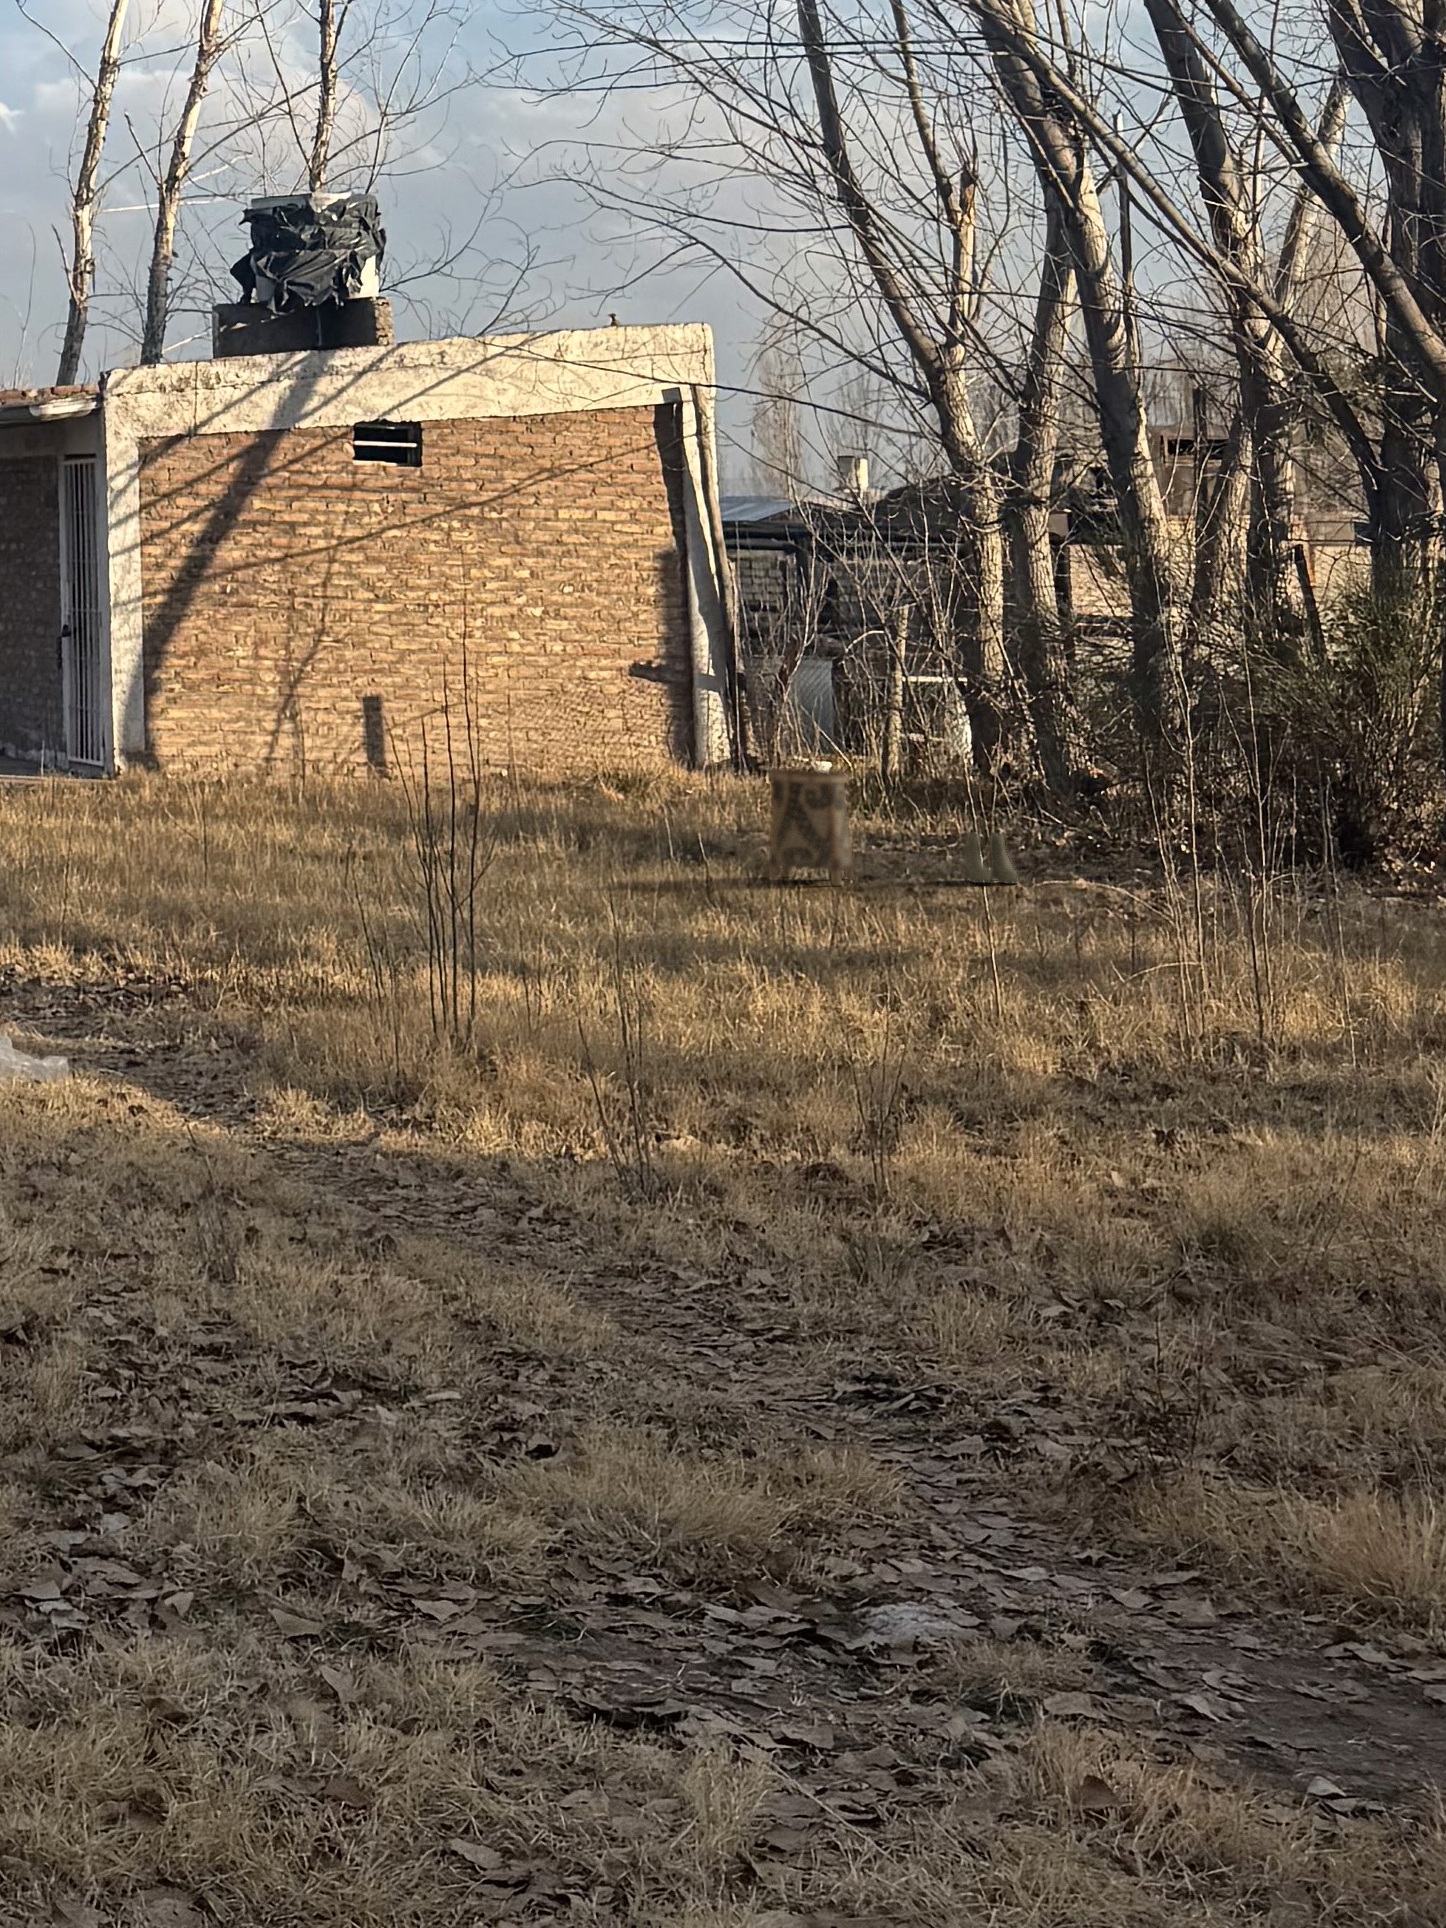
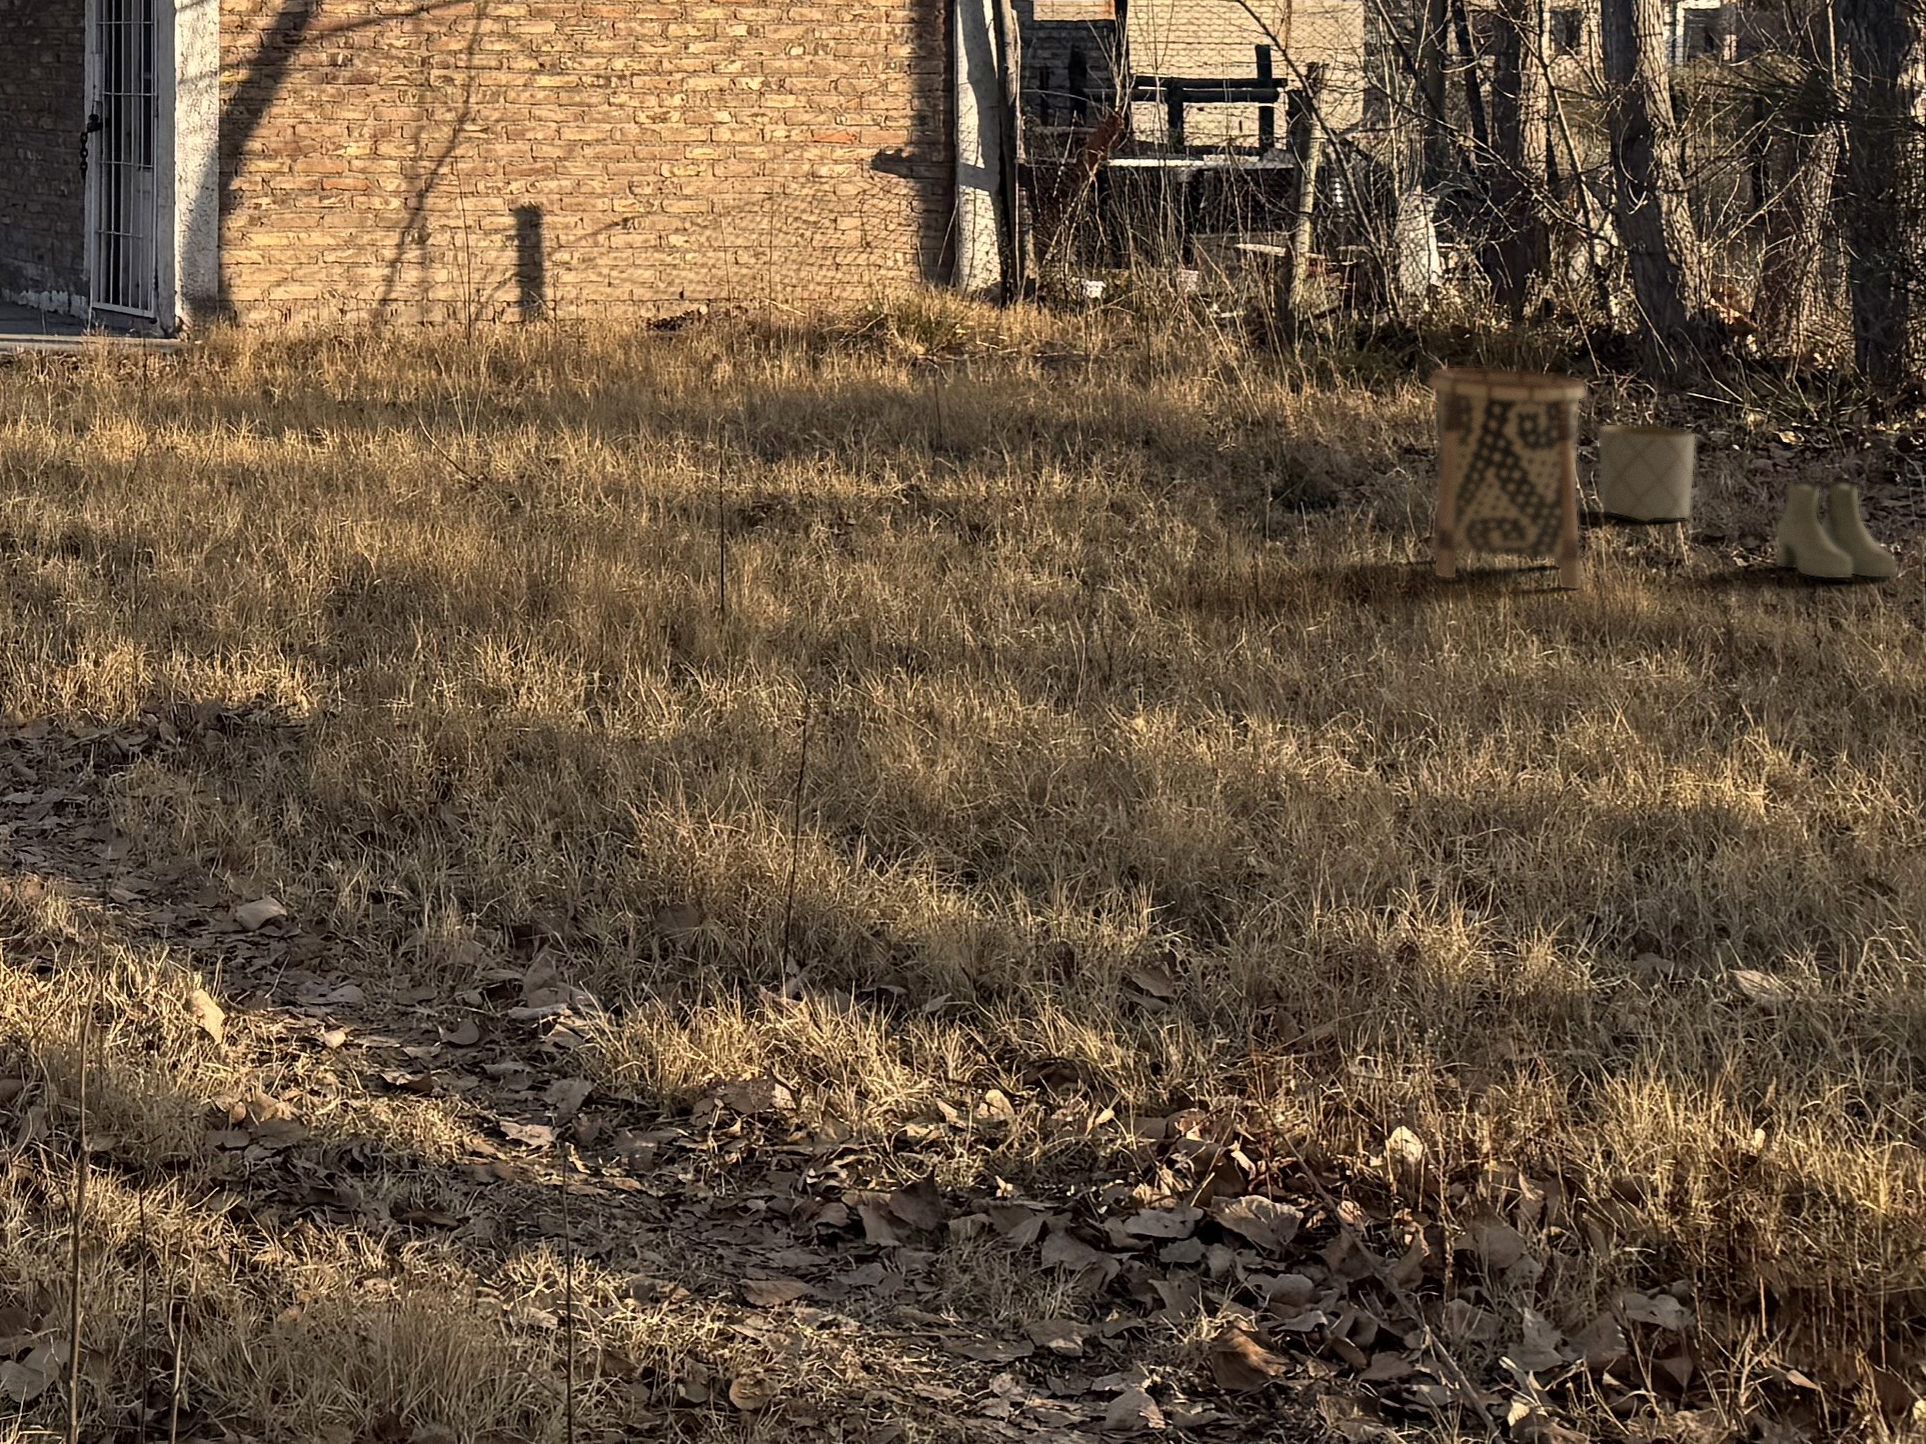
planter: none [906,811,958,865] -> present [1599,425,1695,521]

